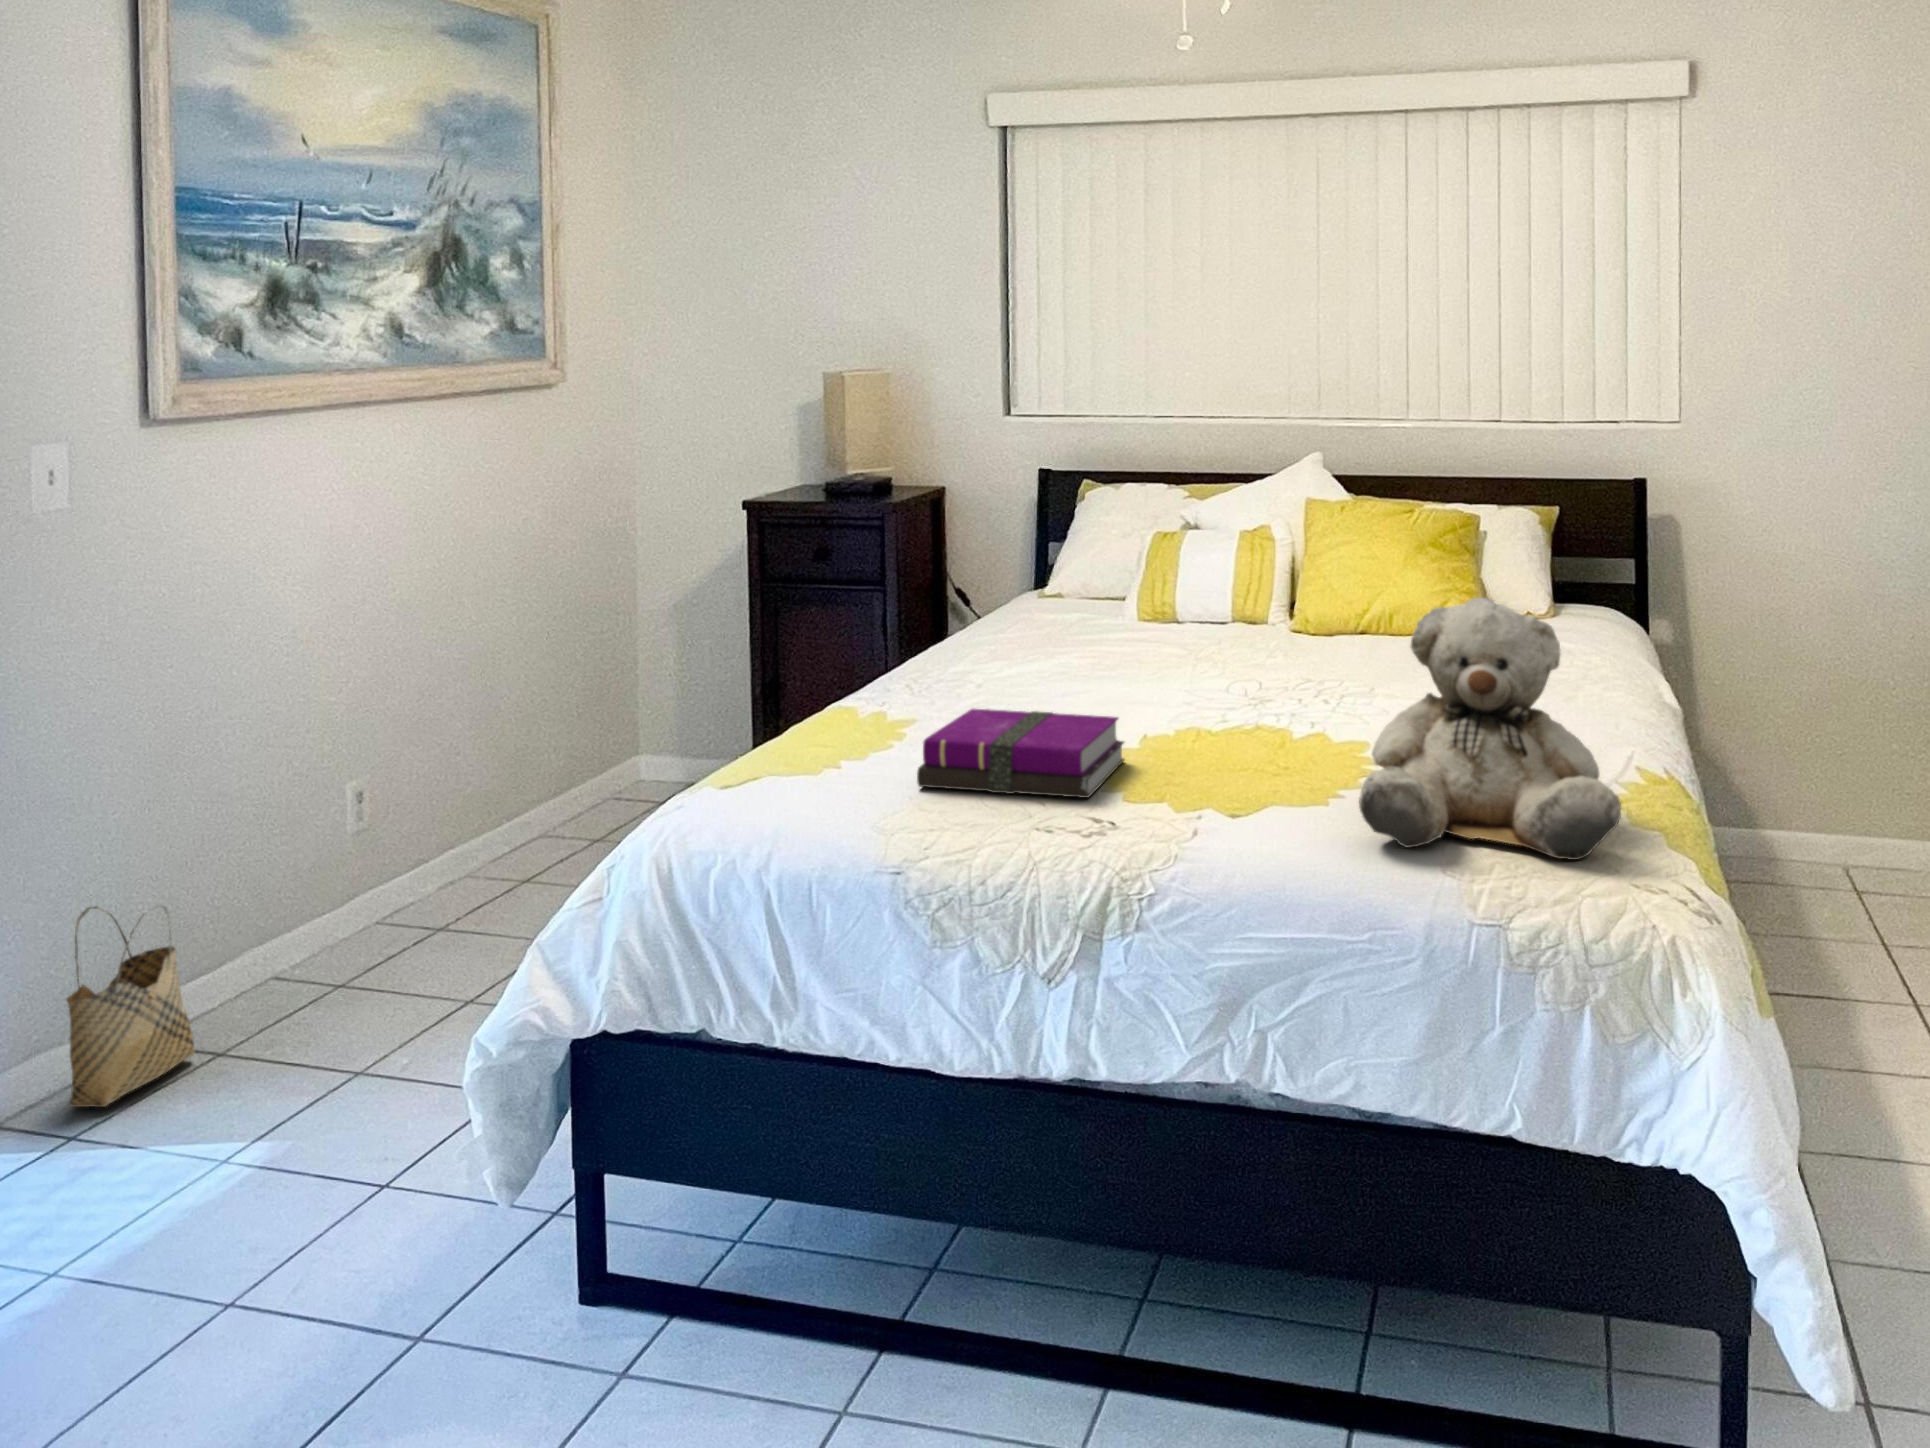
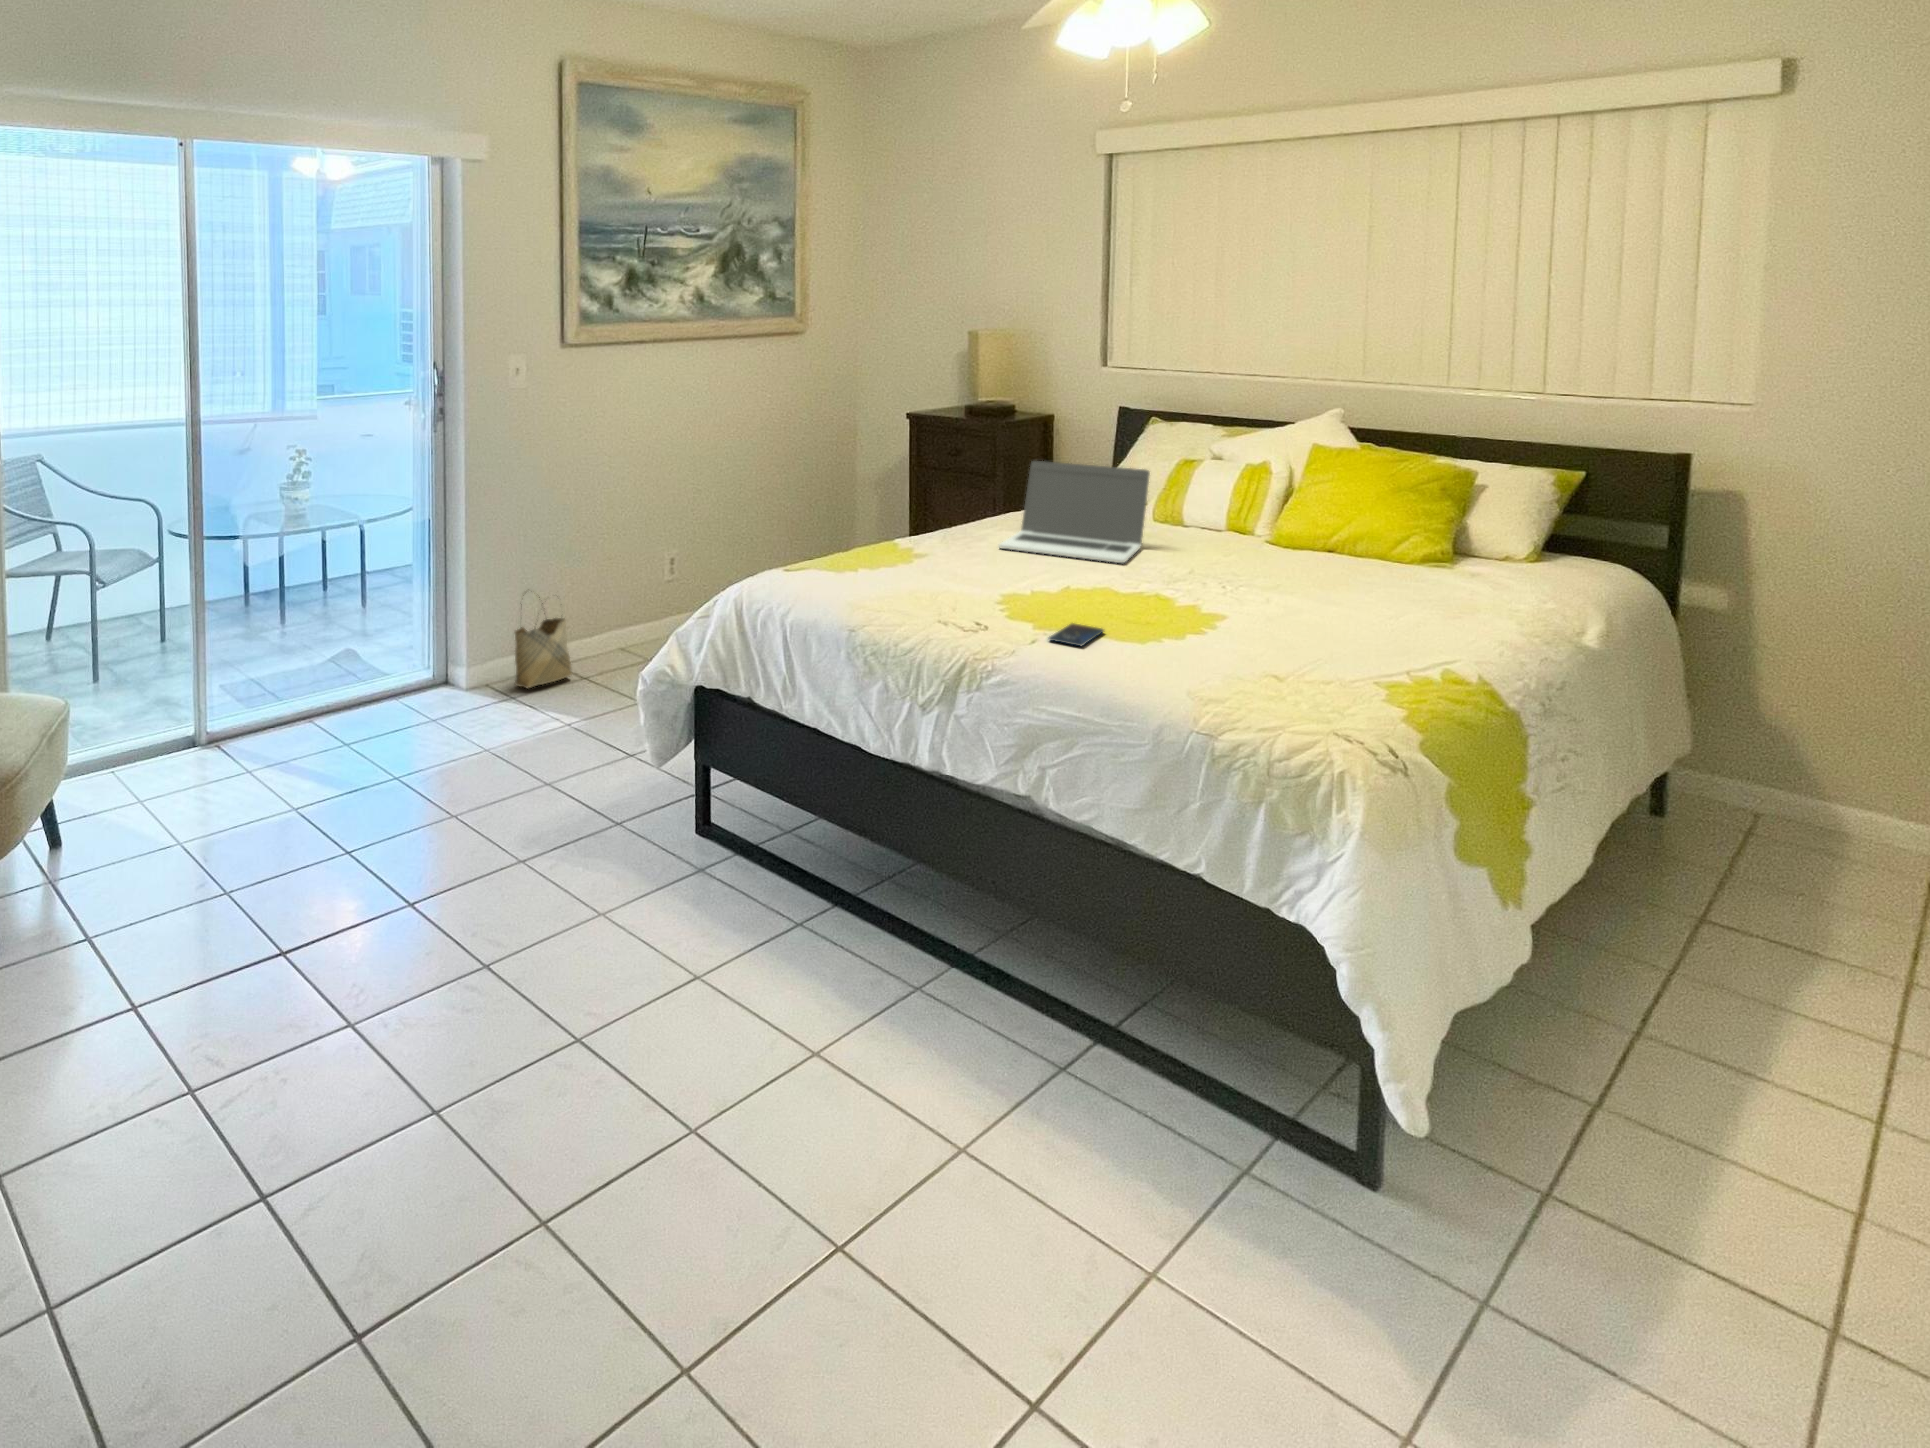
laptop: none [990,551,1165,690] -> present [999,461,1150,563]
teddy bear: present [1359,598,1621,860] -> none [1145,516,1356,710]
notebook: present [917,709,1124,798] -> none [894,551,1042,613]
smartphone: none [1200,791,1253,826] -> present [1049,623,1104,646]

